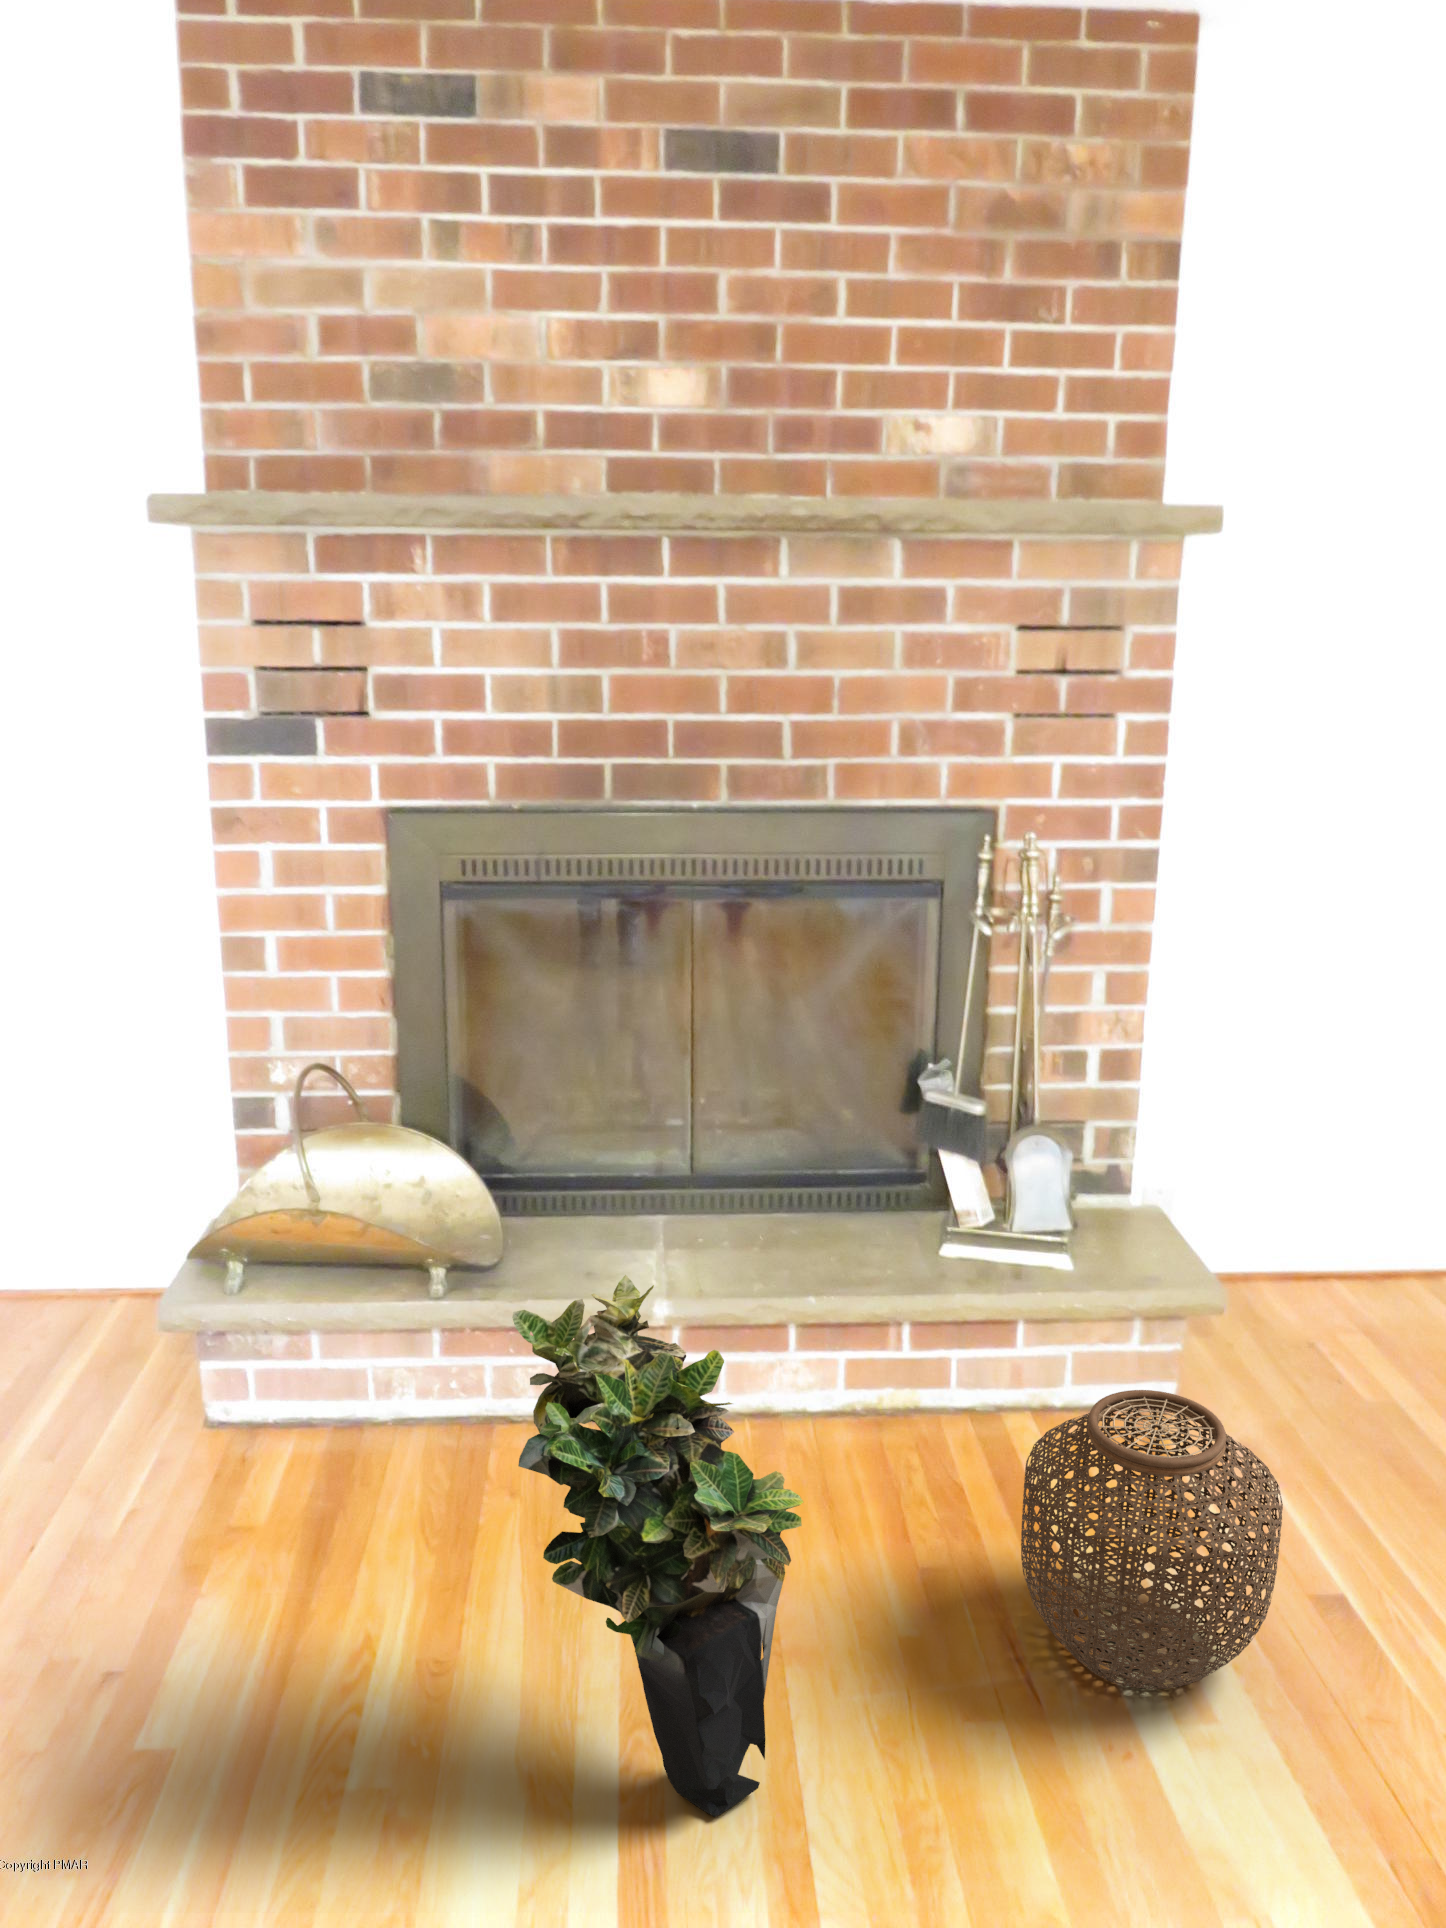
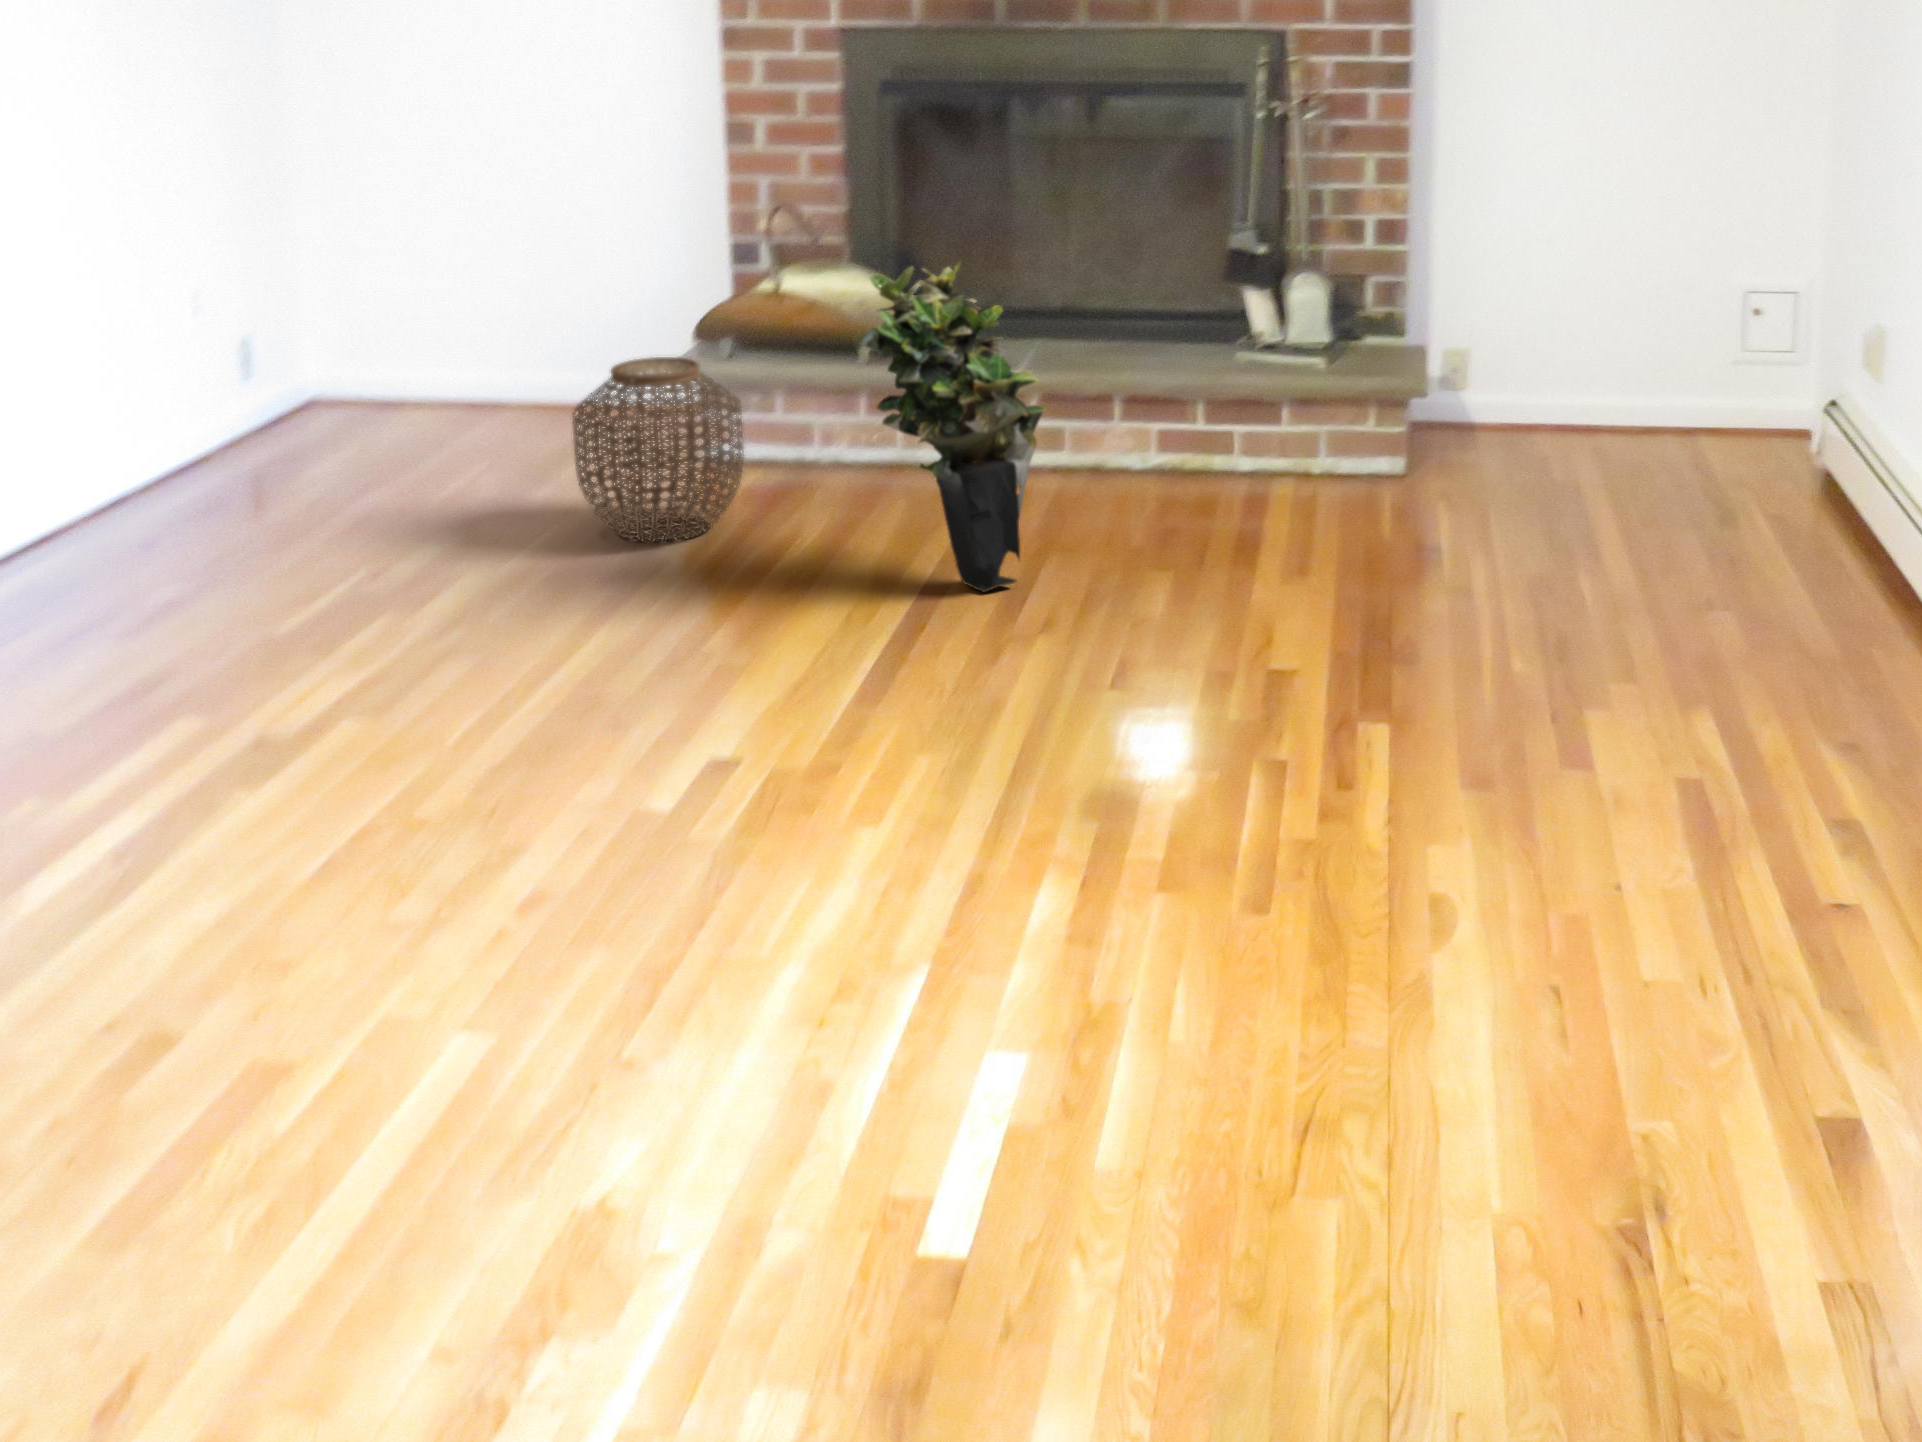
woven basket: present [1021,1390,1283,1689] -> present [573,357,743,541]

